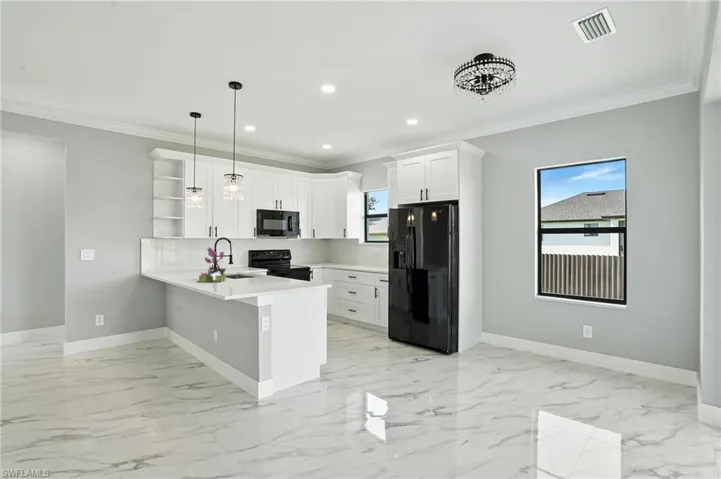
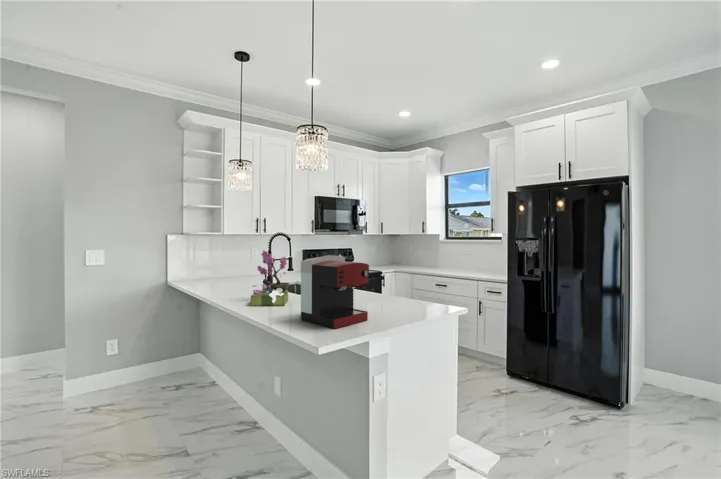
coffee maker: none [227,249,268,289] -> present [301,255,369,329]

